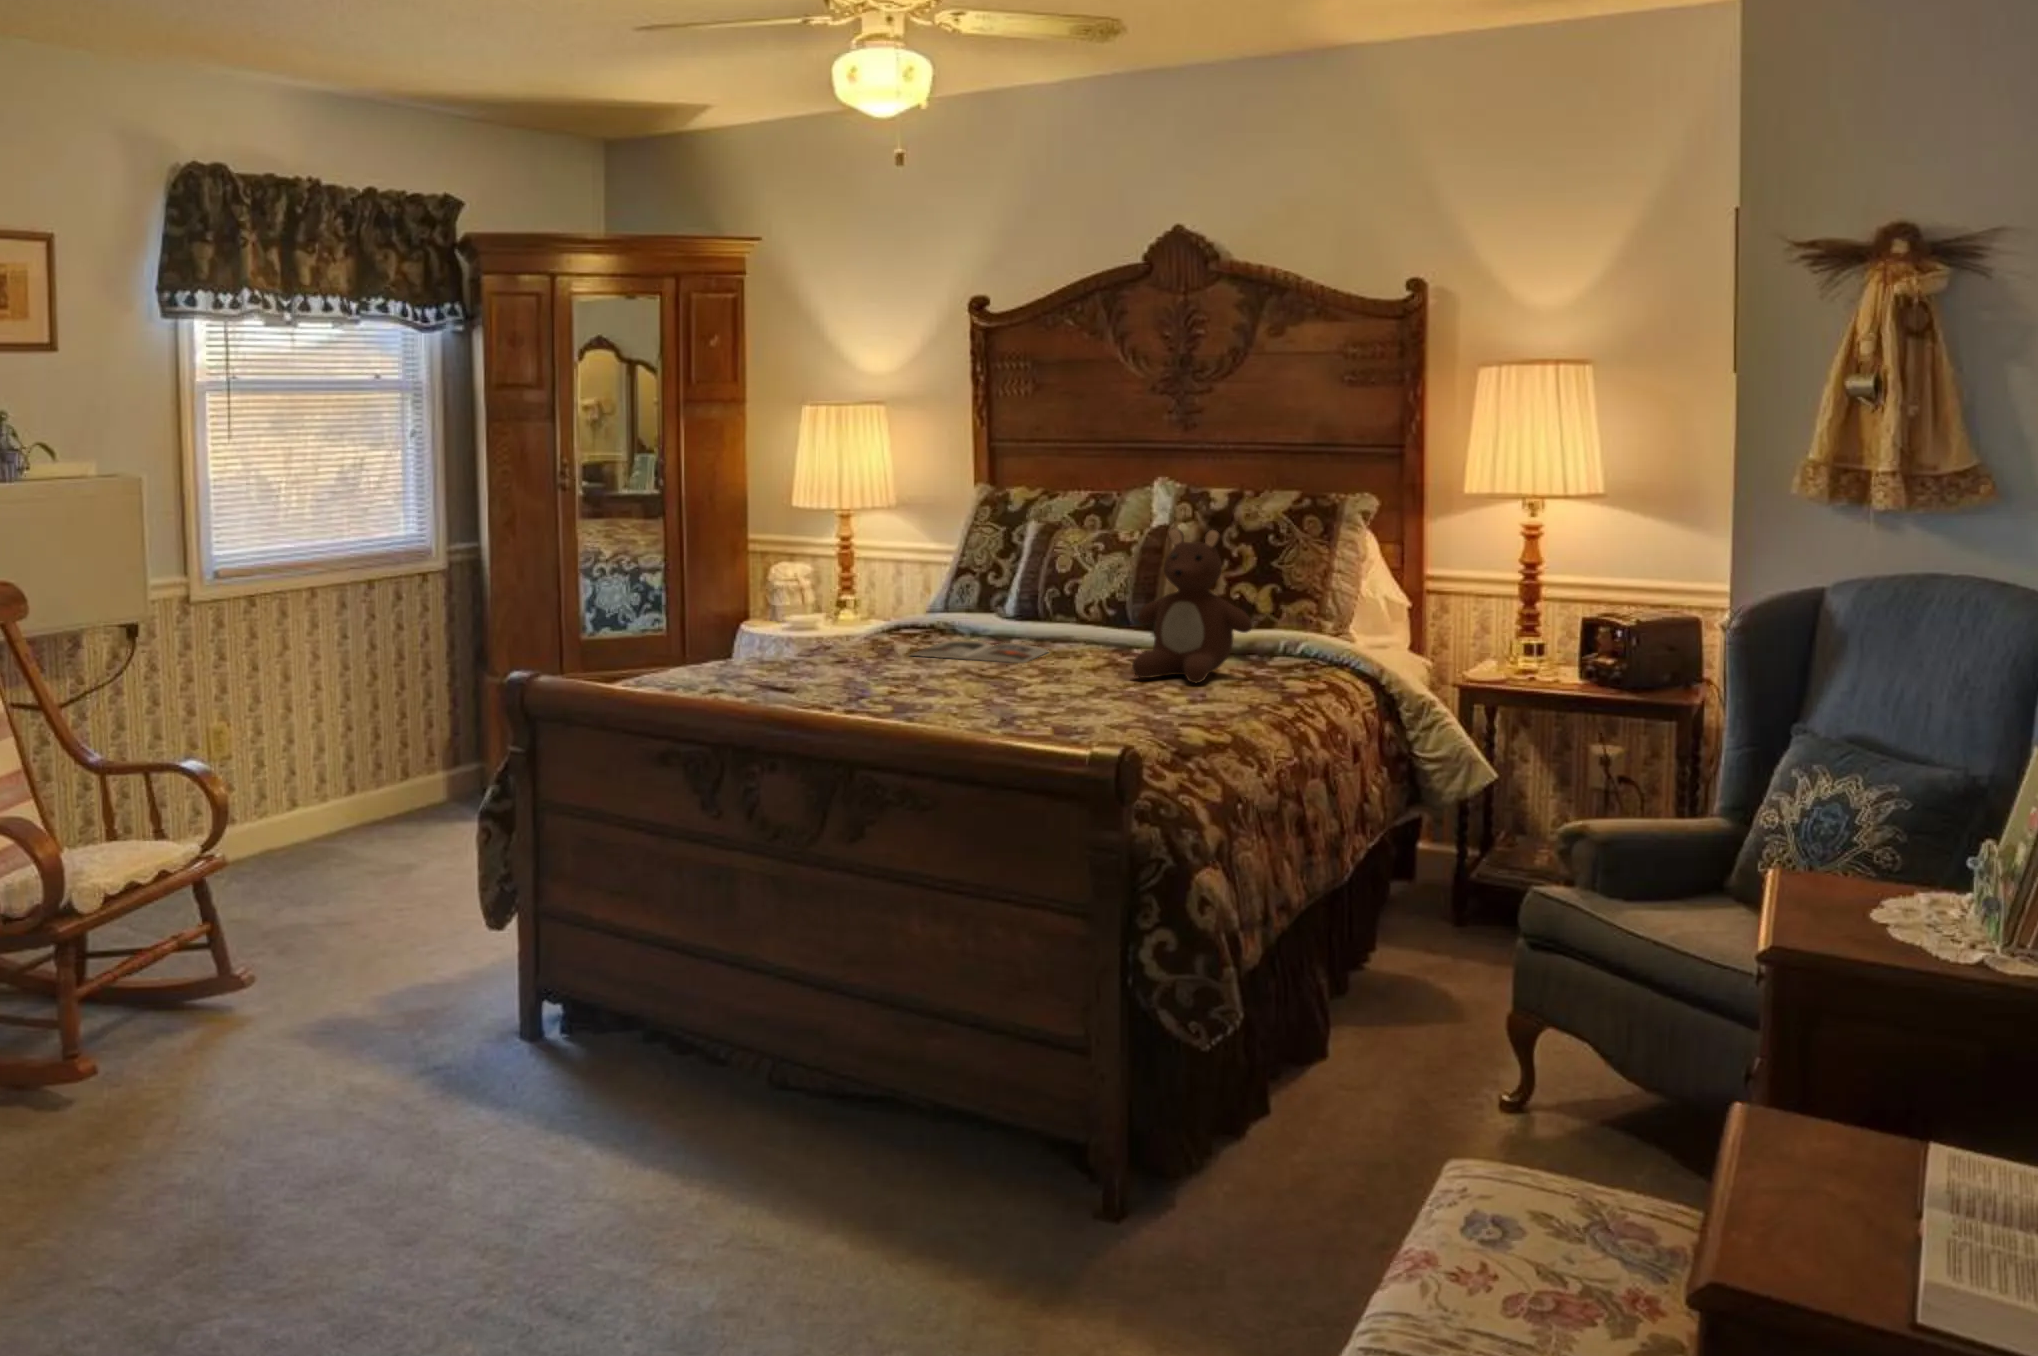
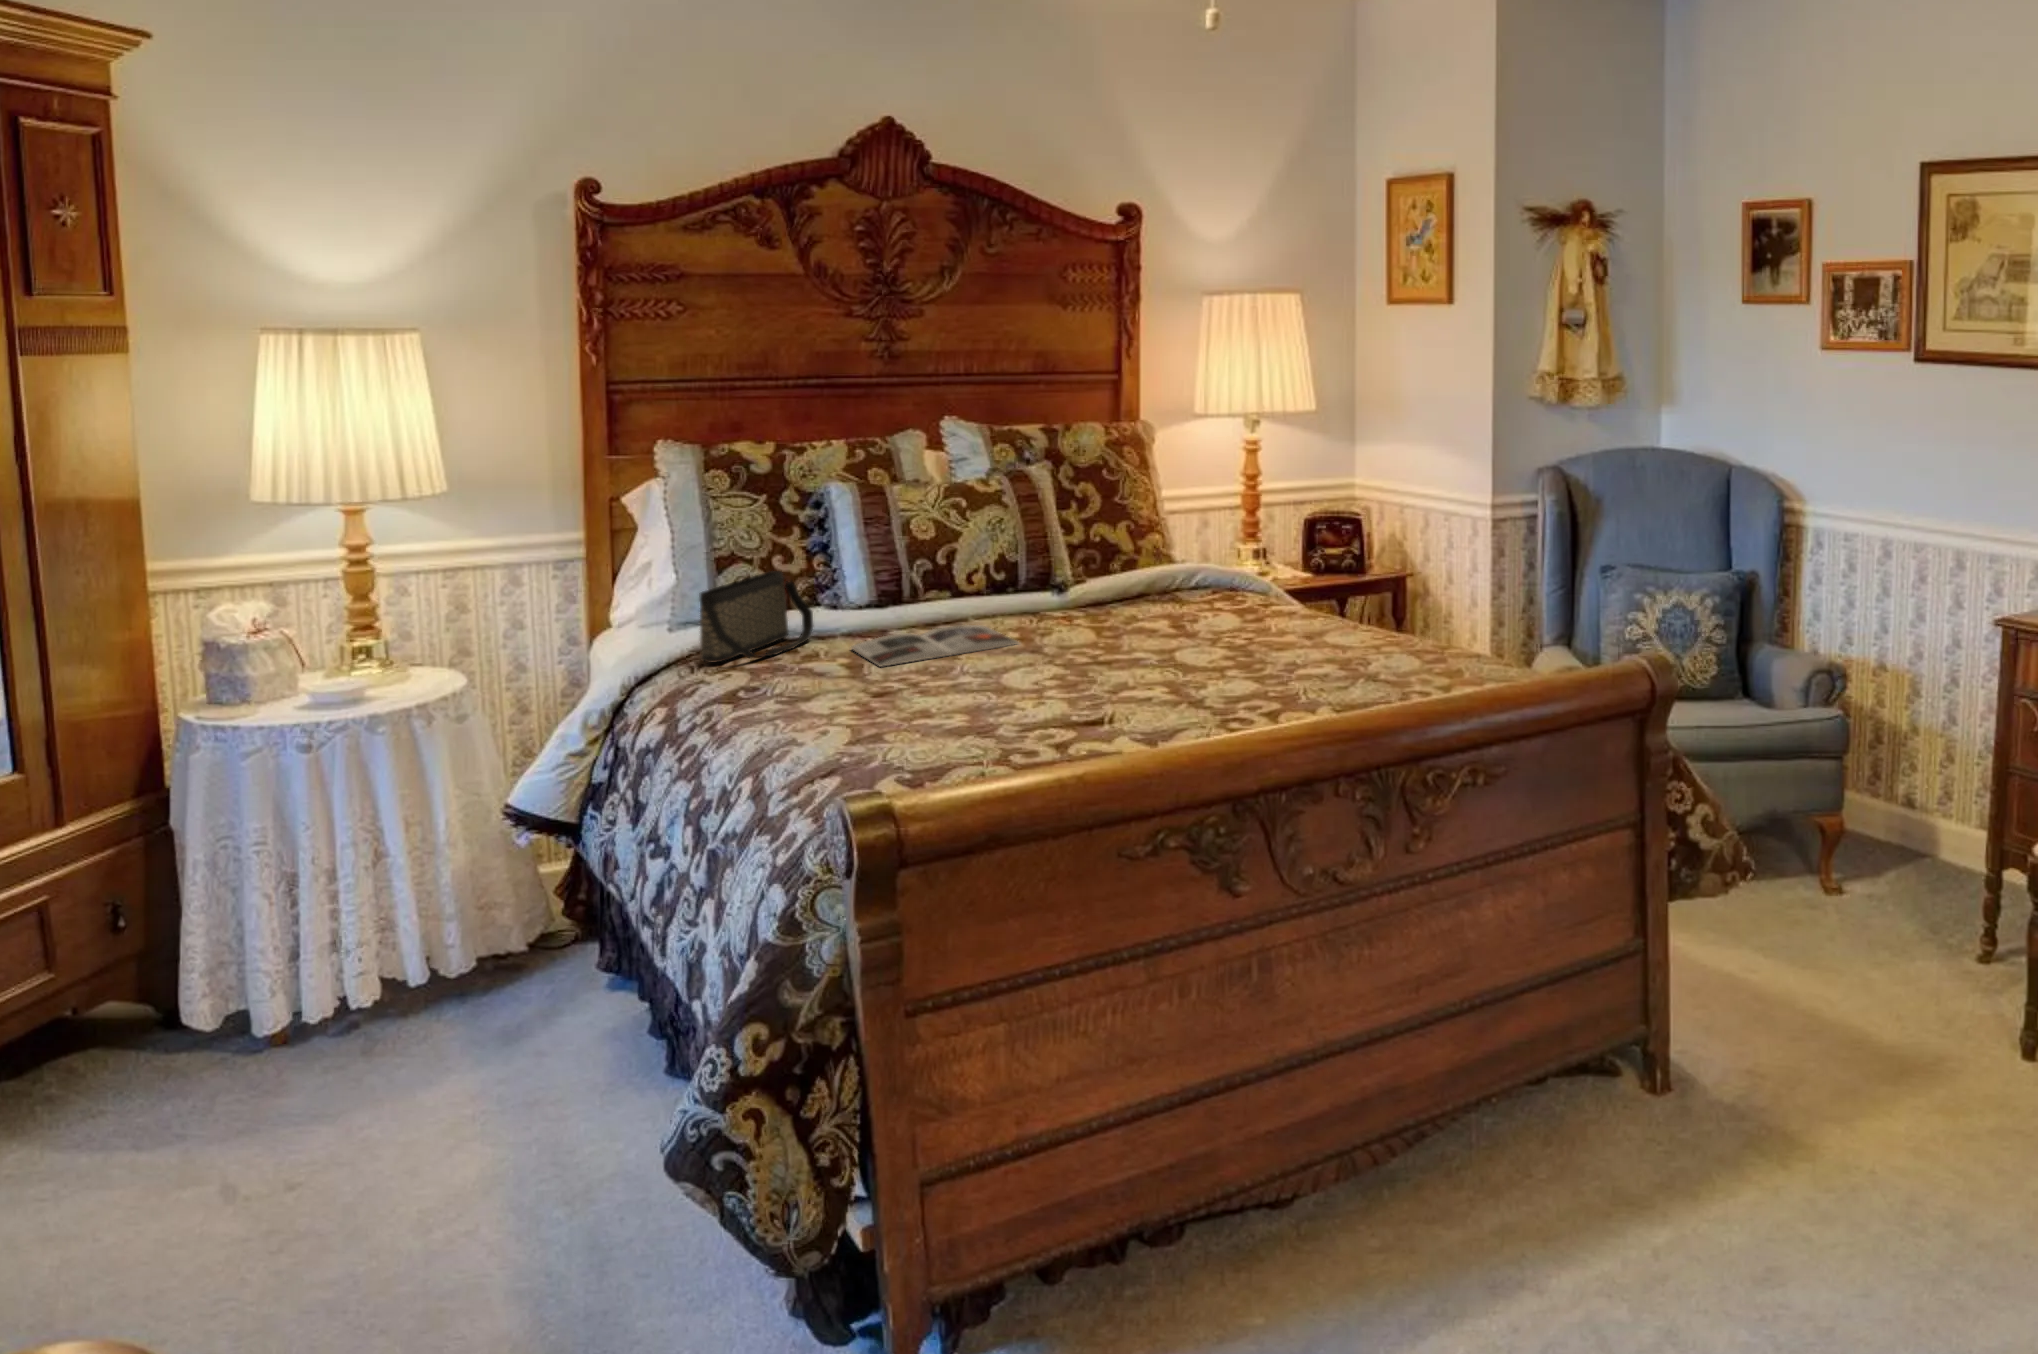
teddy bear: present [1132,528,1252,683] -> none [1135,475,1250,630]
handbag: none [852,579,954,640] -> present [699,571,813,663]

